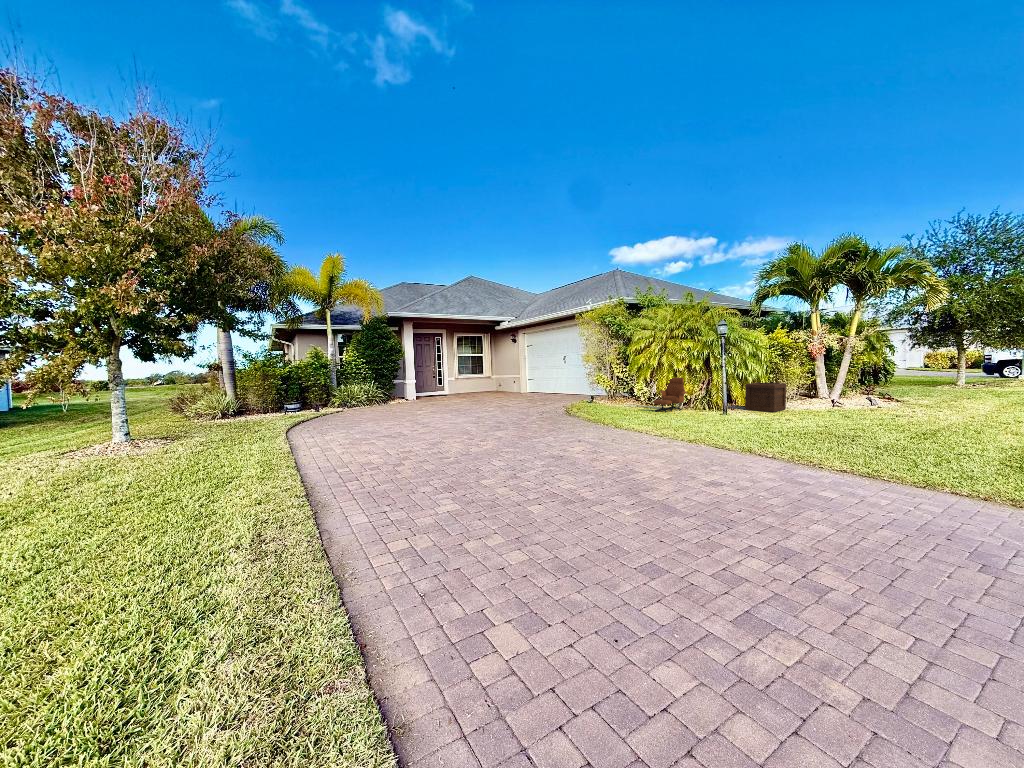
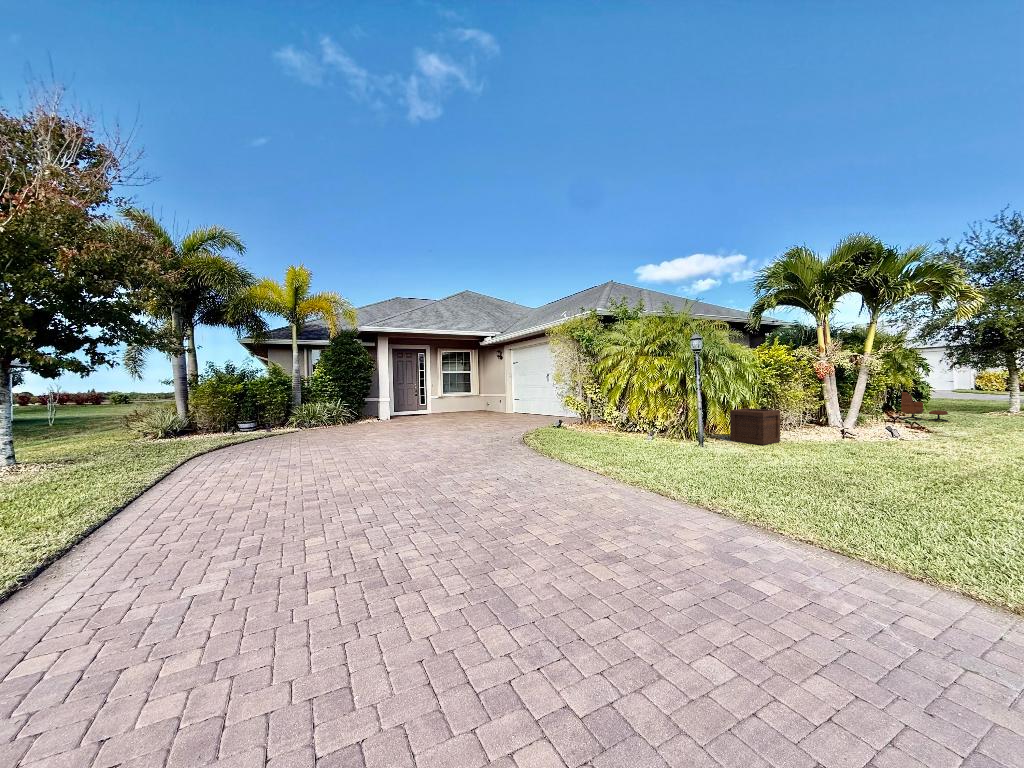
lounge chair: present [653,377,687,412] -> present [901,392,948,422]

